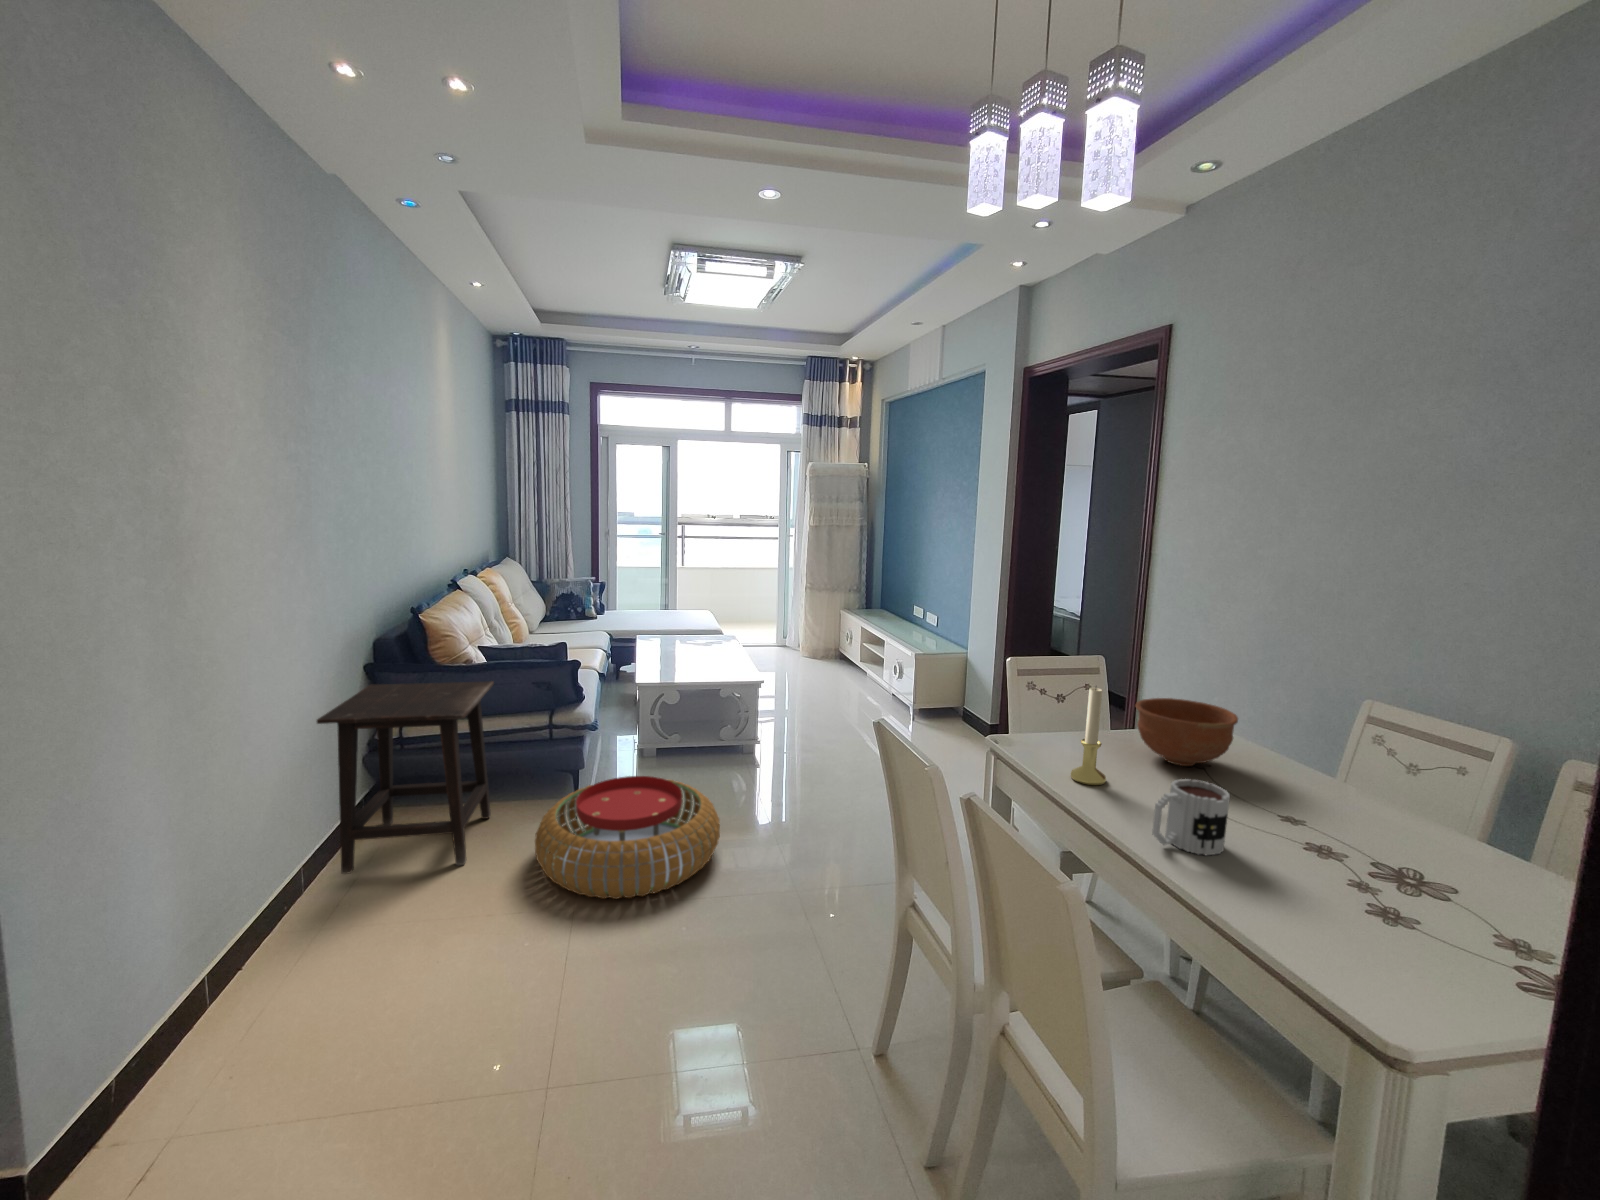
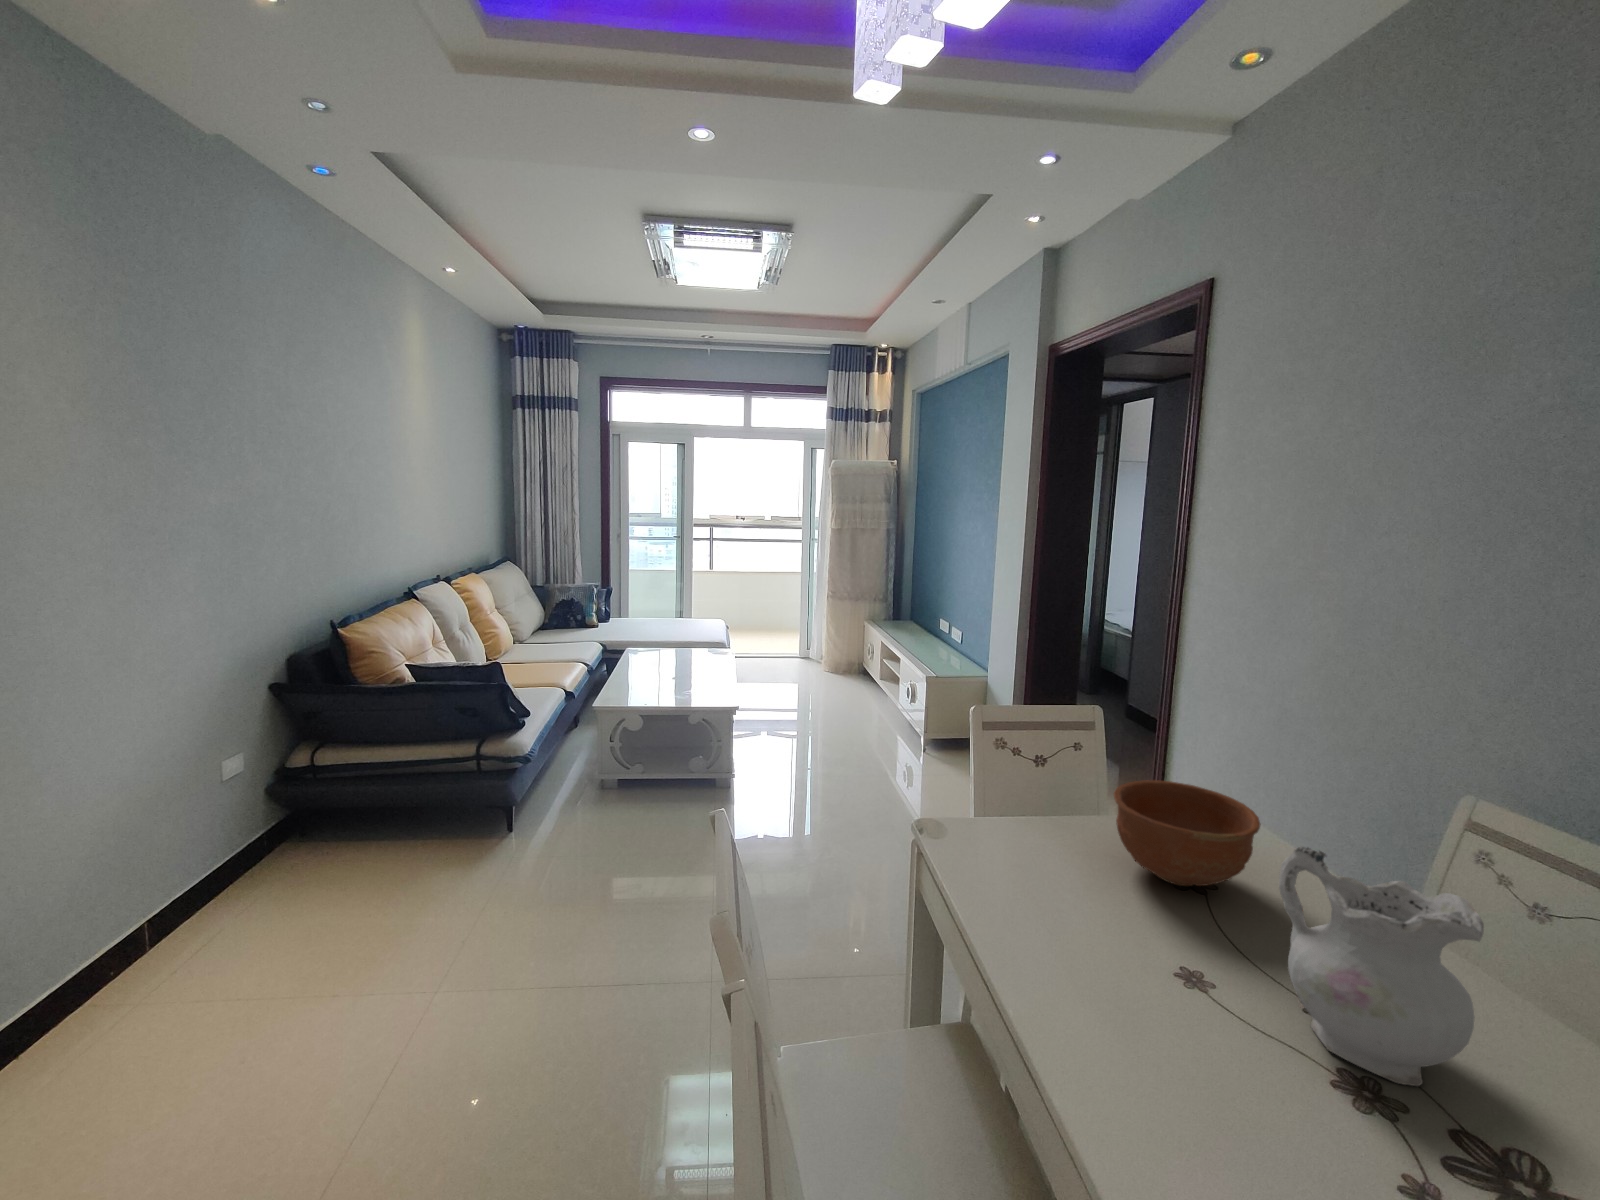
side table: present [317,681,494,874] -> none [178,704,409,920]
candle holder: present [1070,687,1106,785] -> none [1003,772,1053,916]
ceramic pitcher: none [1263,715,1385,848] -> present [1279,846,1484,1086]
pouf: present [535,776,720,899] -> none [415,819,641,976]
mug: present [1152,779,1230,855] -> none [1076,944,1205,1084]

